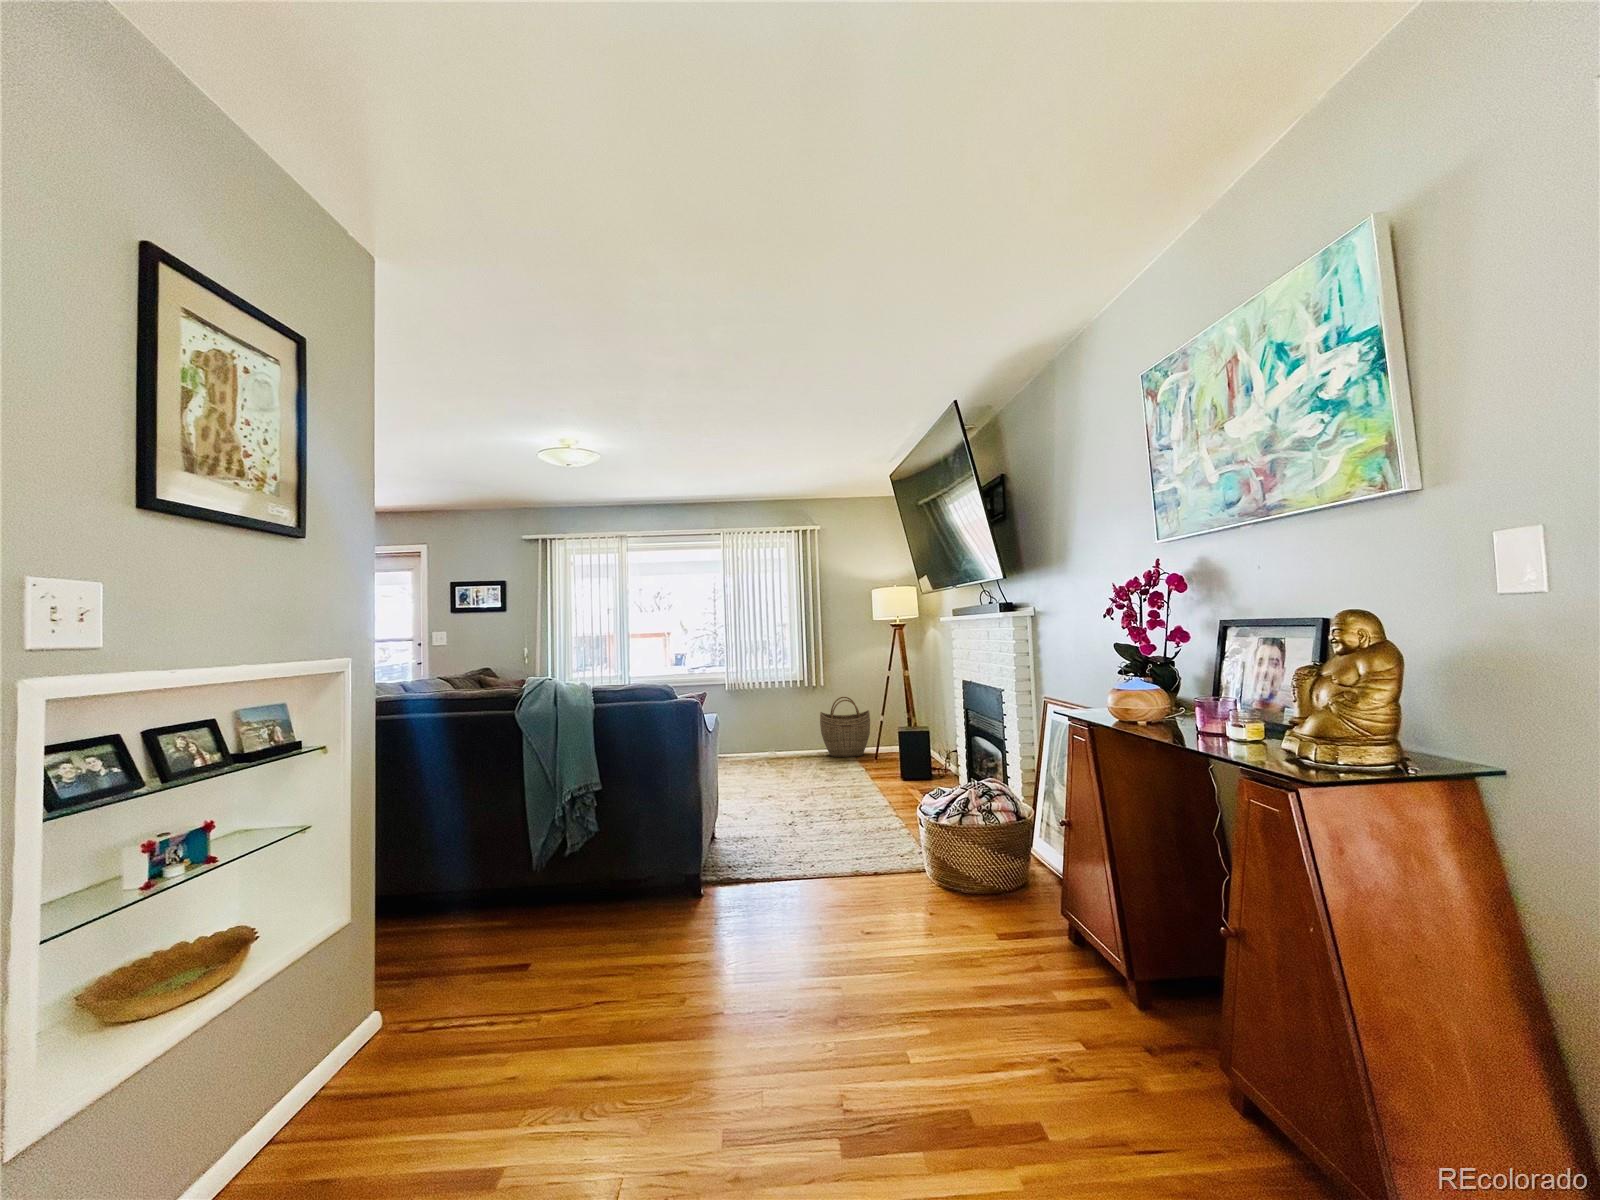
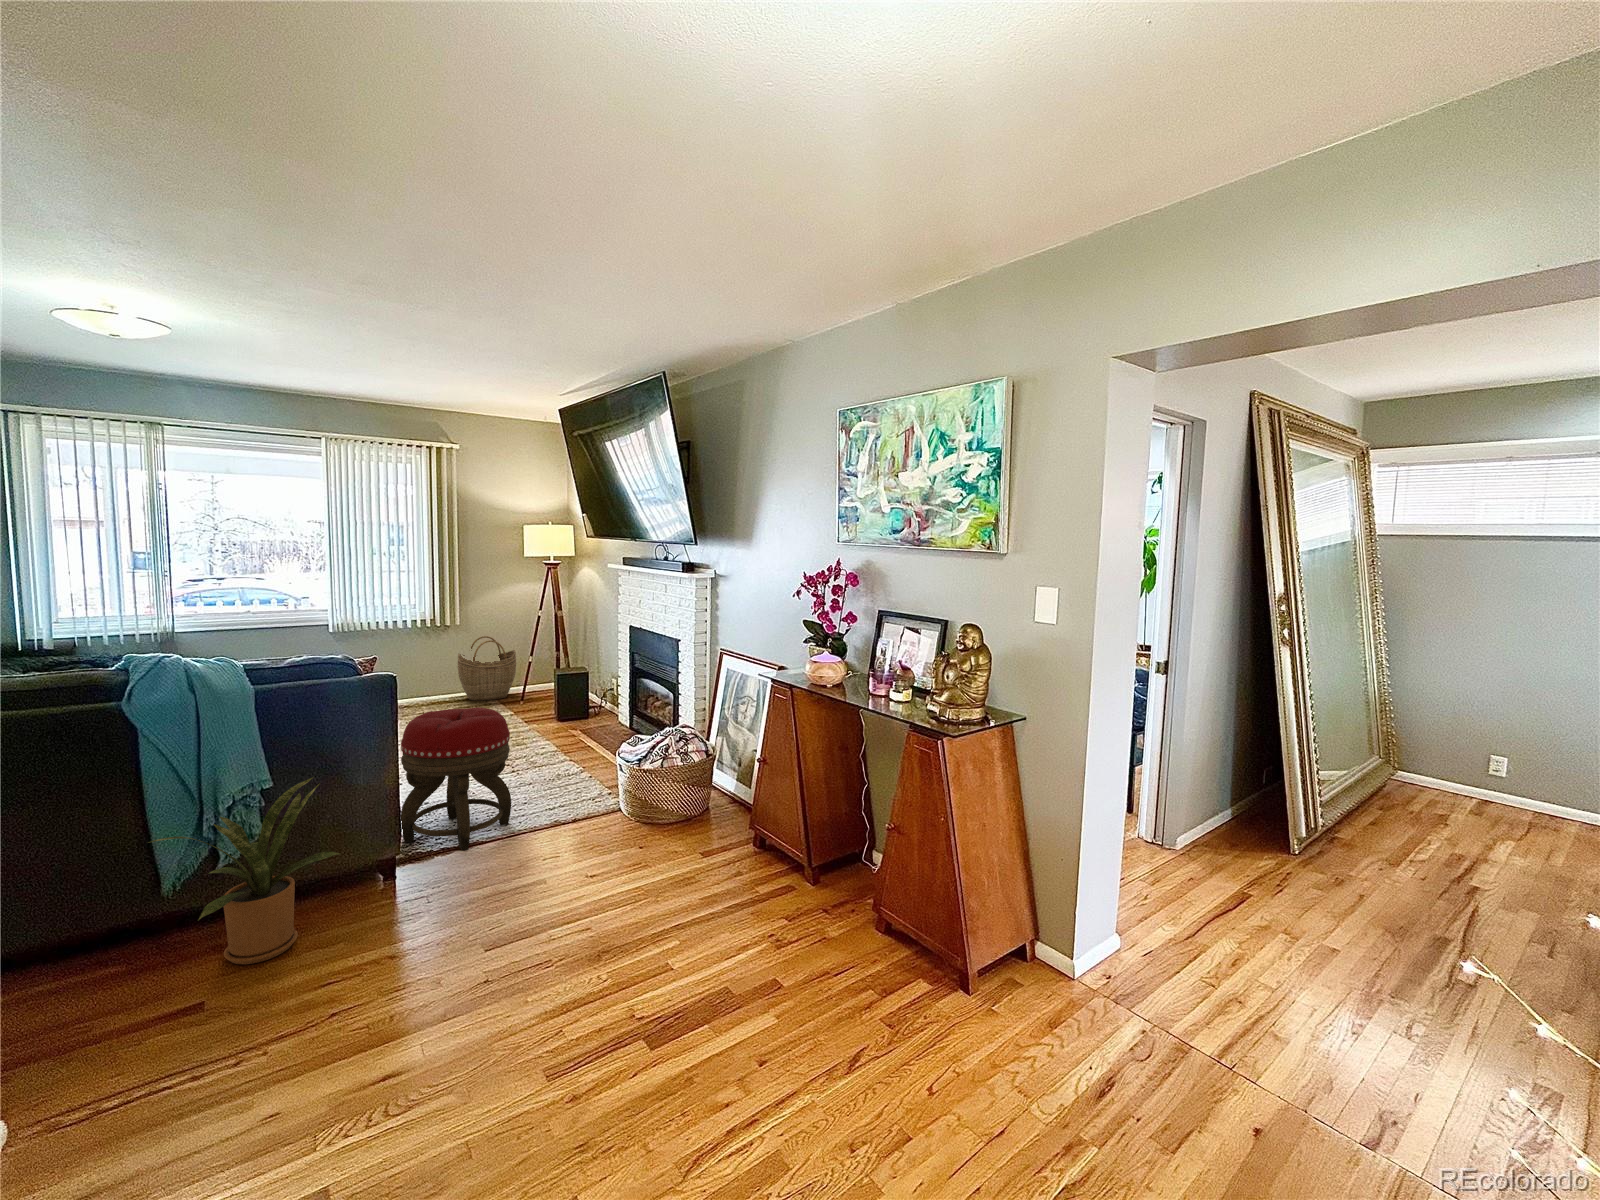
footstool: none [717,746,814,885] -> present [401,707,511,850]
house plant: none [500,788,644,948] -> present [148,777,340,964]

